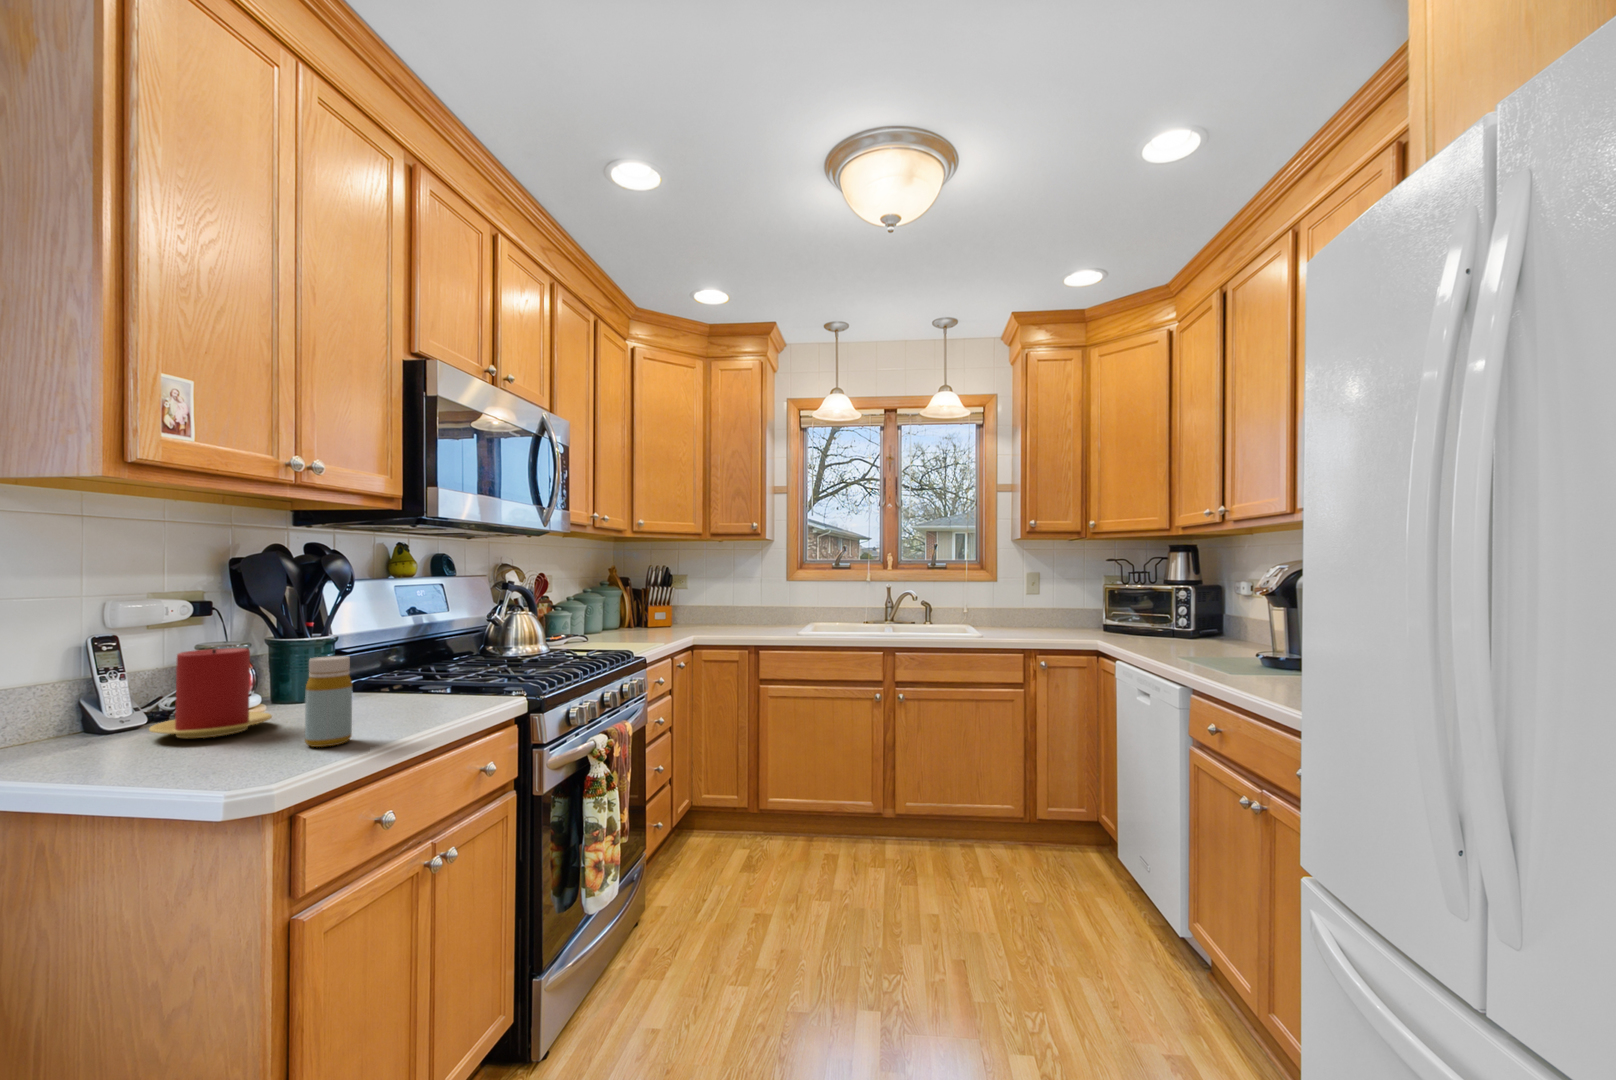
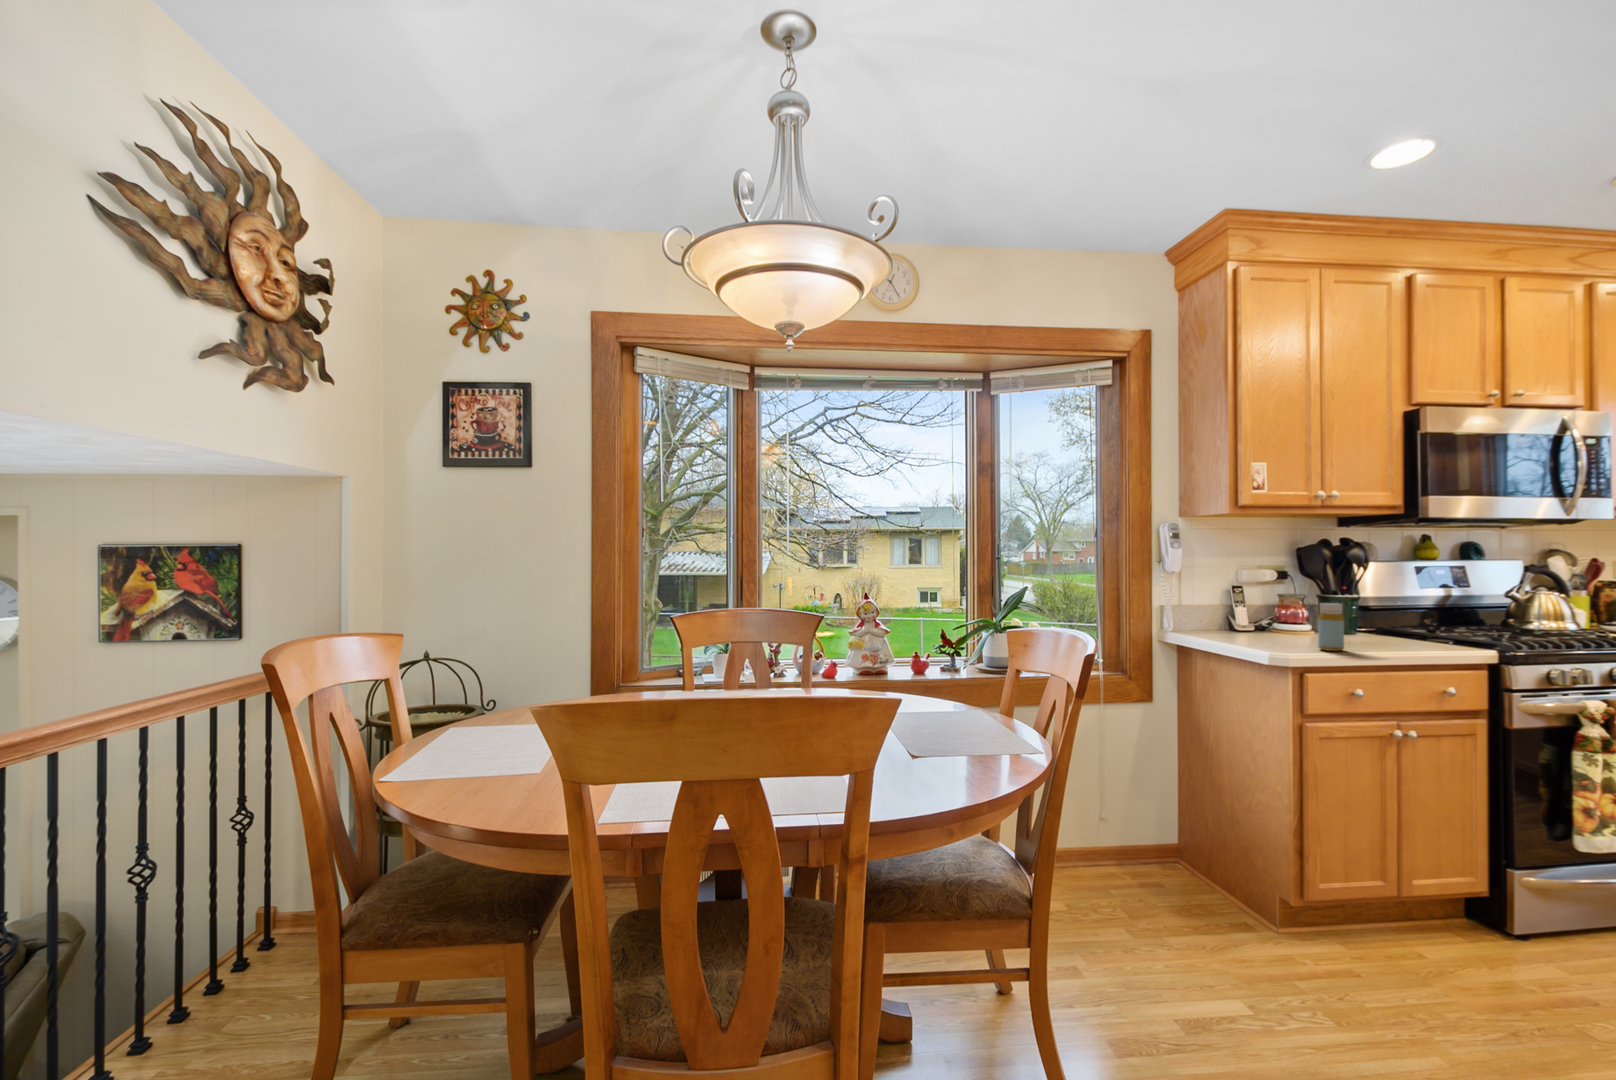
candle: present [149,648,272,738] -> none [1252,596,1310,640]

